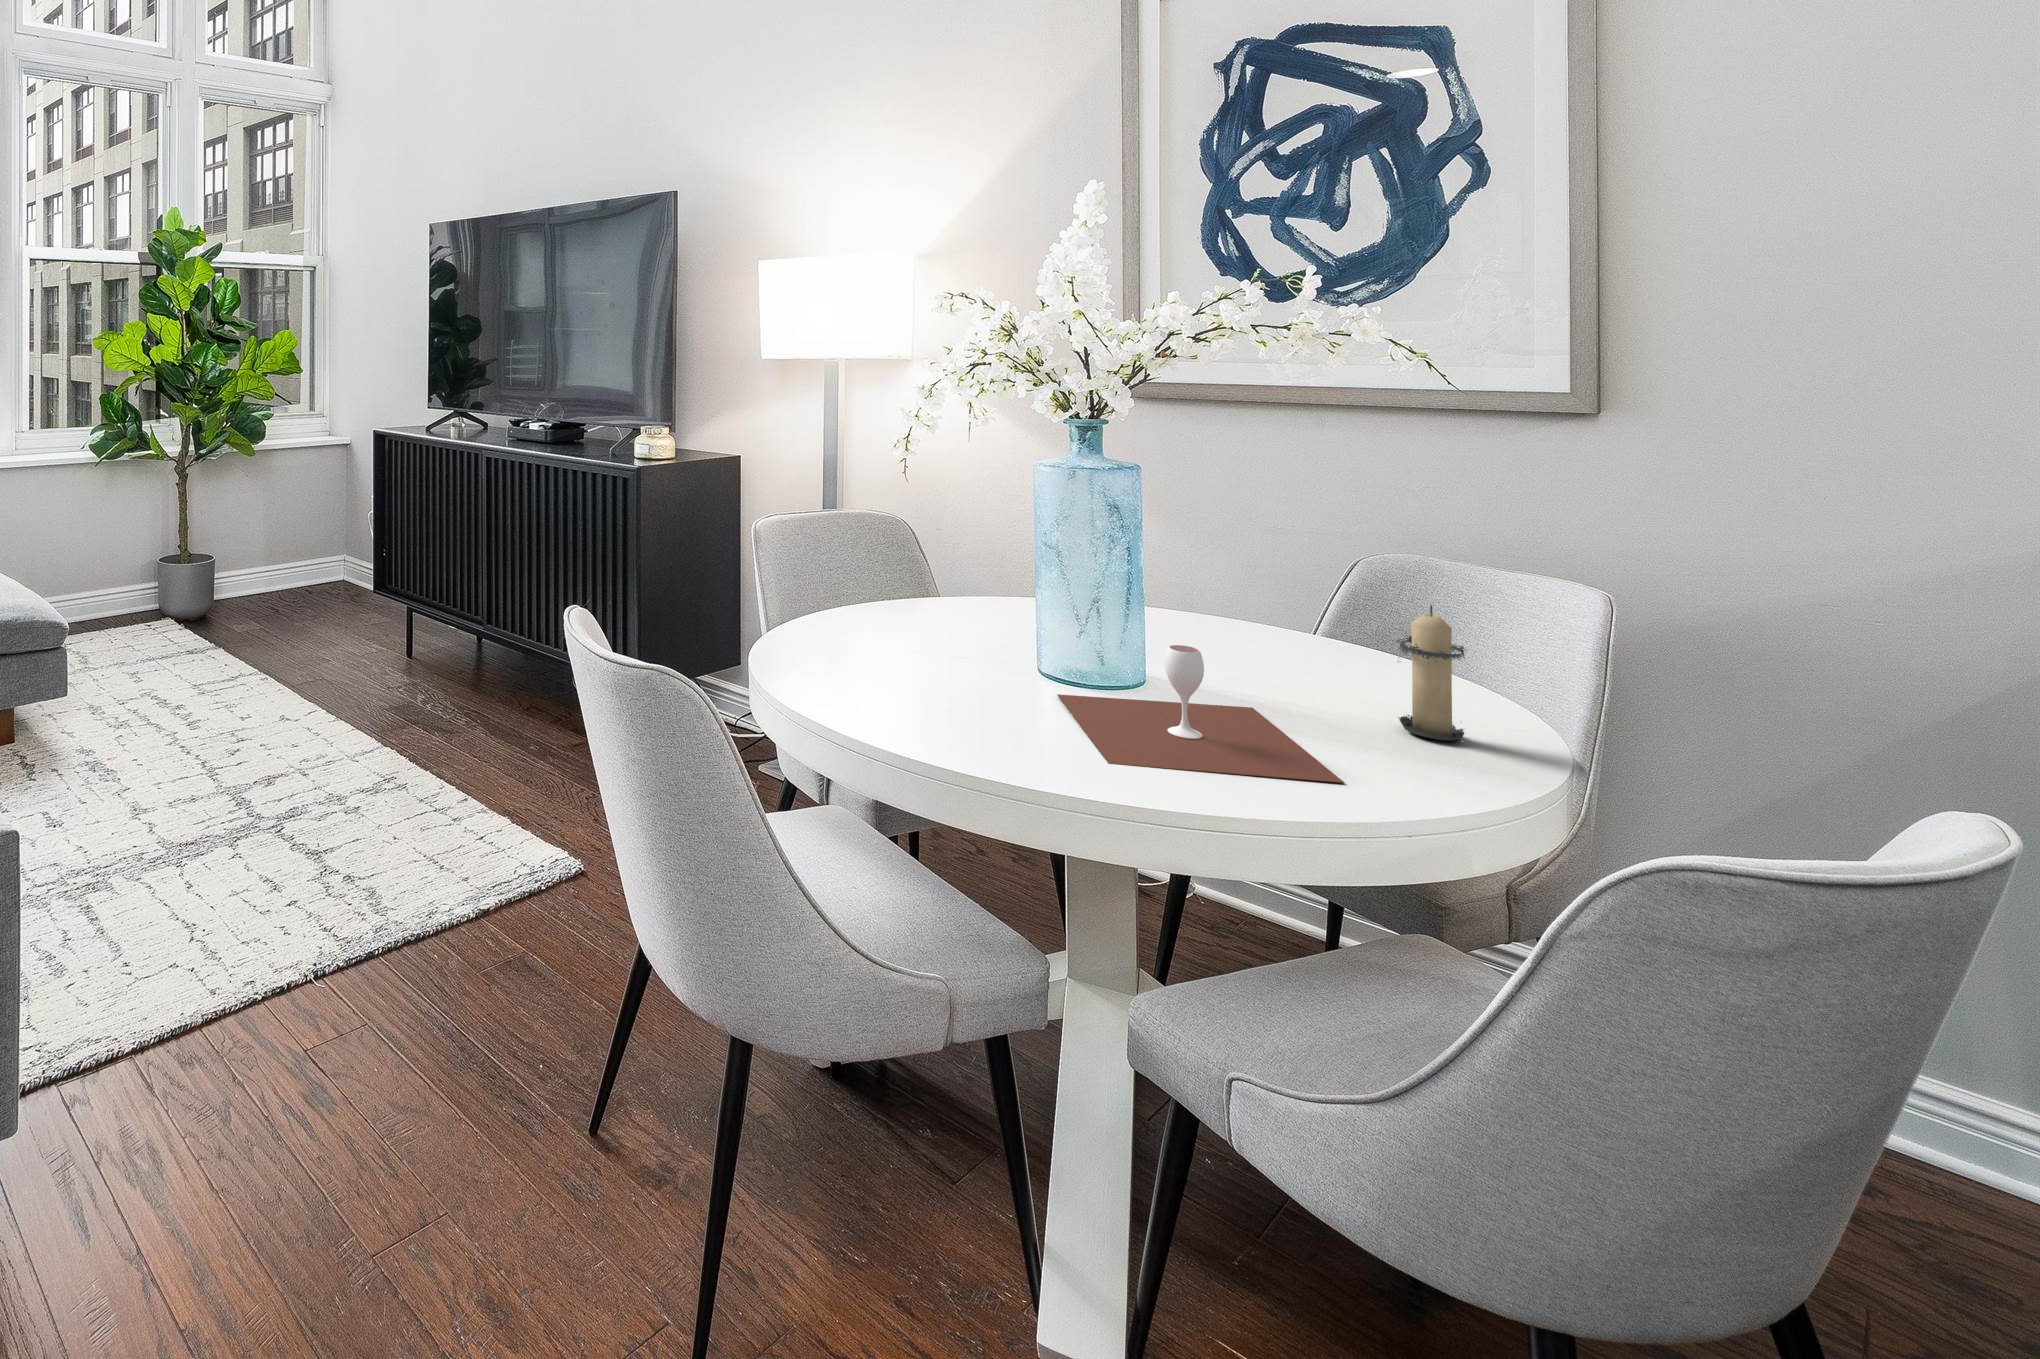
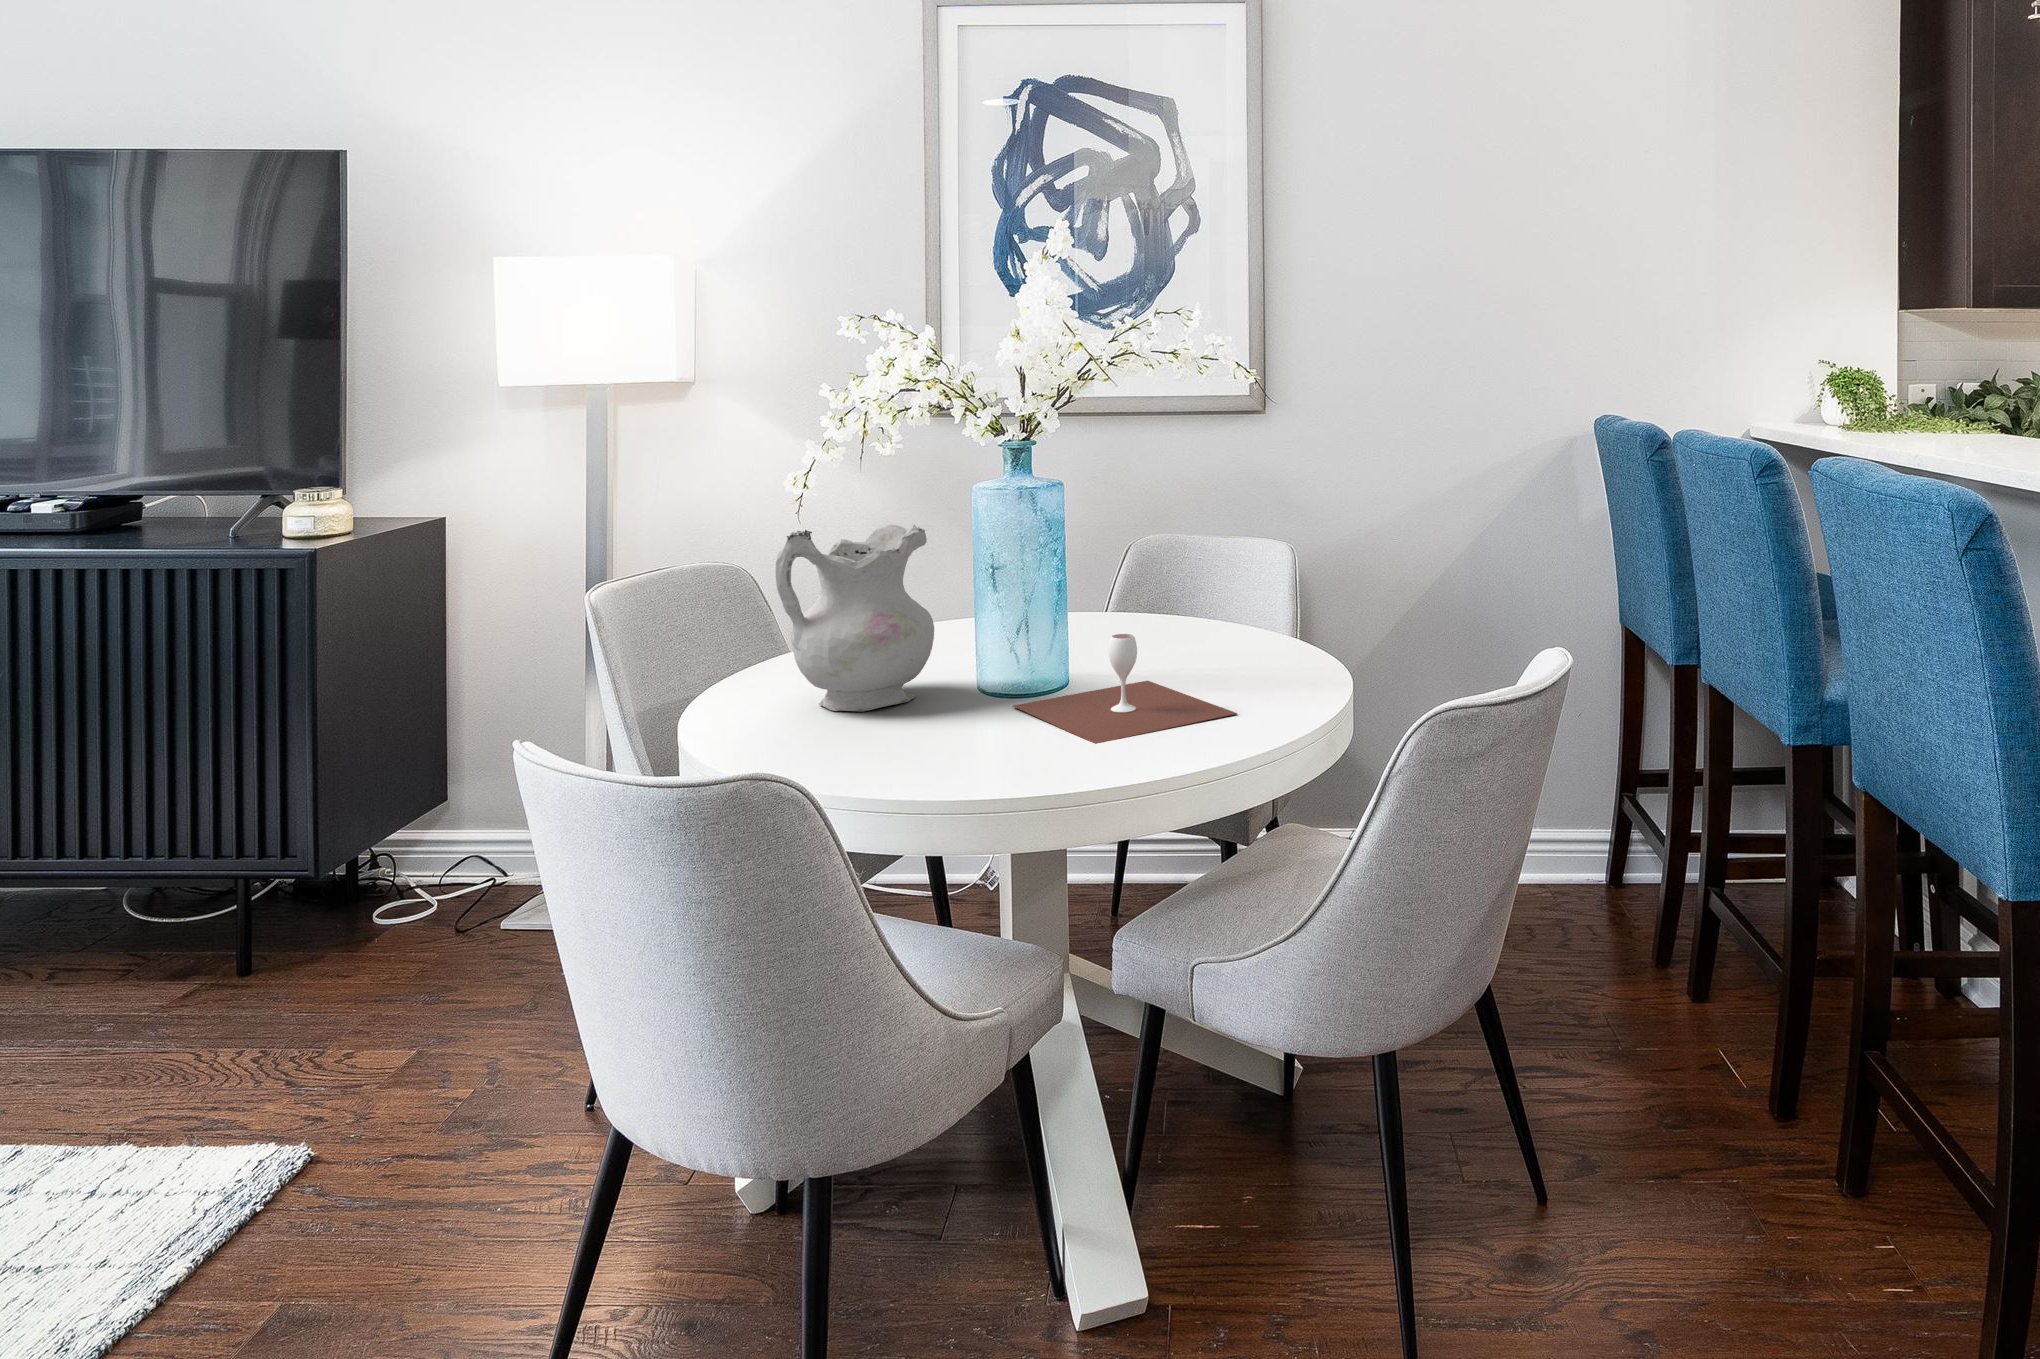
ceramic pitcher: none [831,483,992,663] -> present [775,525,934,711]
candle: present [1397,605,1465,741] -> none [1231,571,1280,675]

